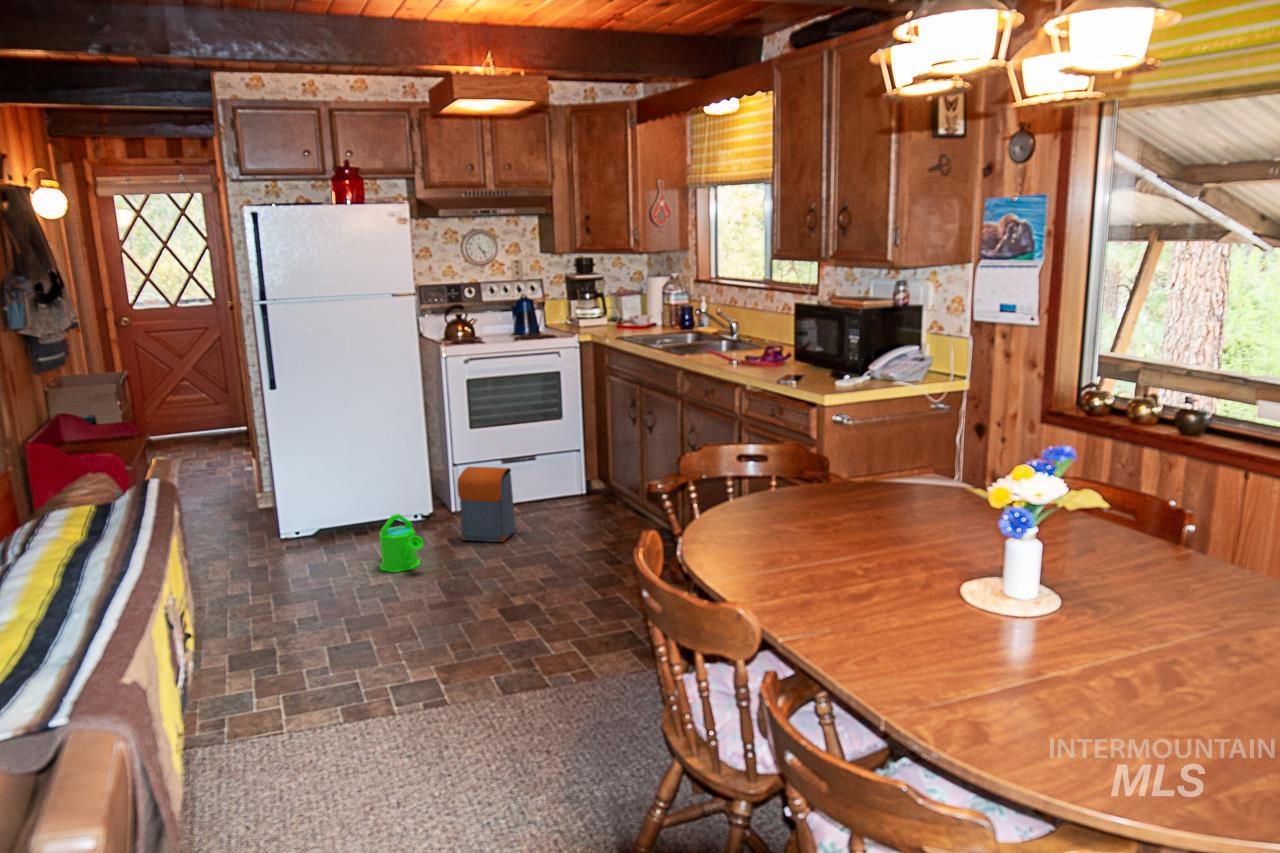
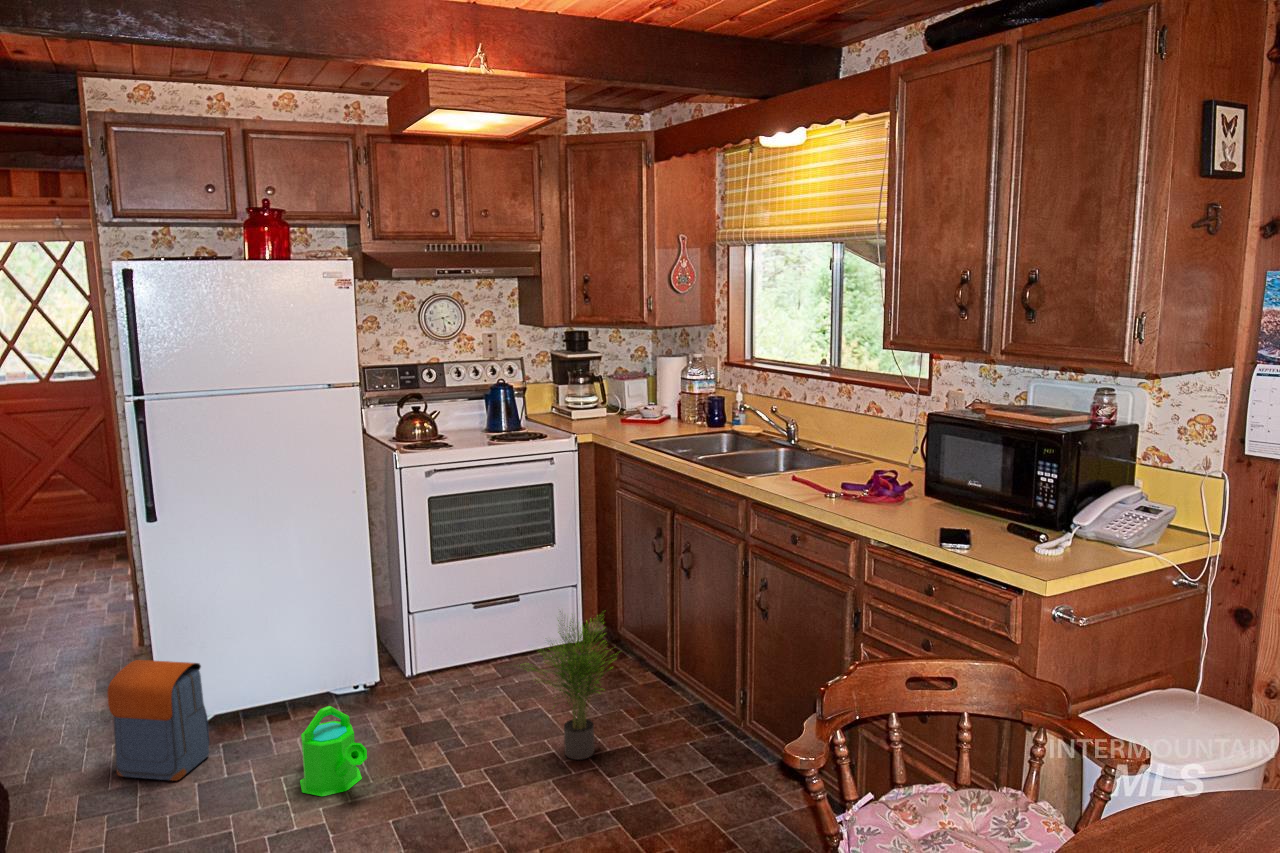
potted plant: none [523,449,601,555] -> present [529,615,613,760]
backpack: present [457,467,515,542] -> present [107,660,209,781]

